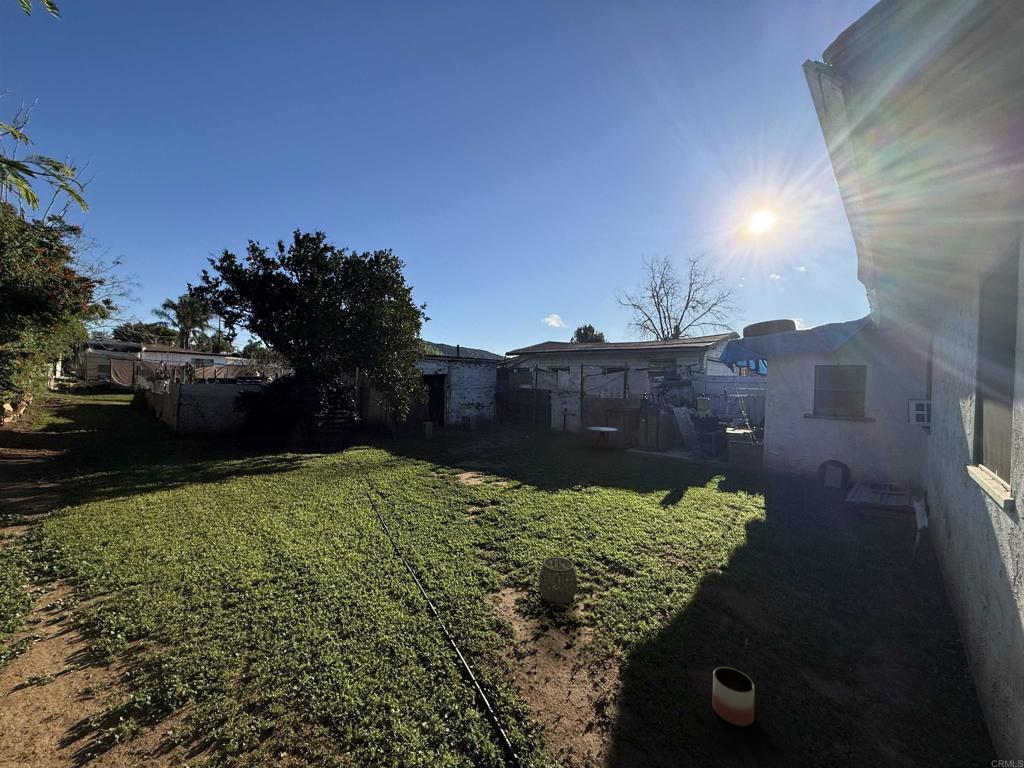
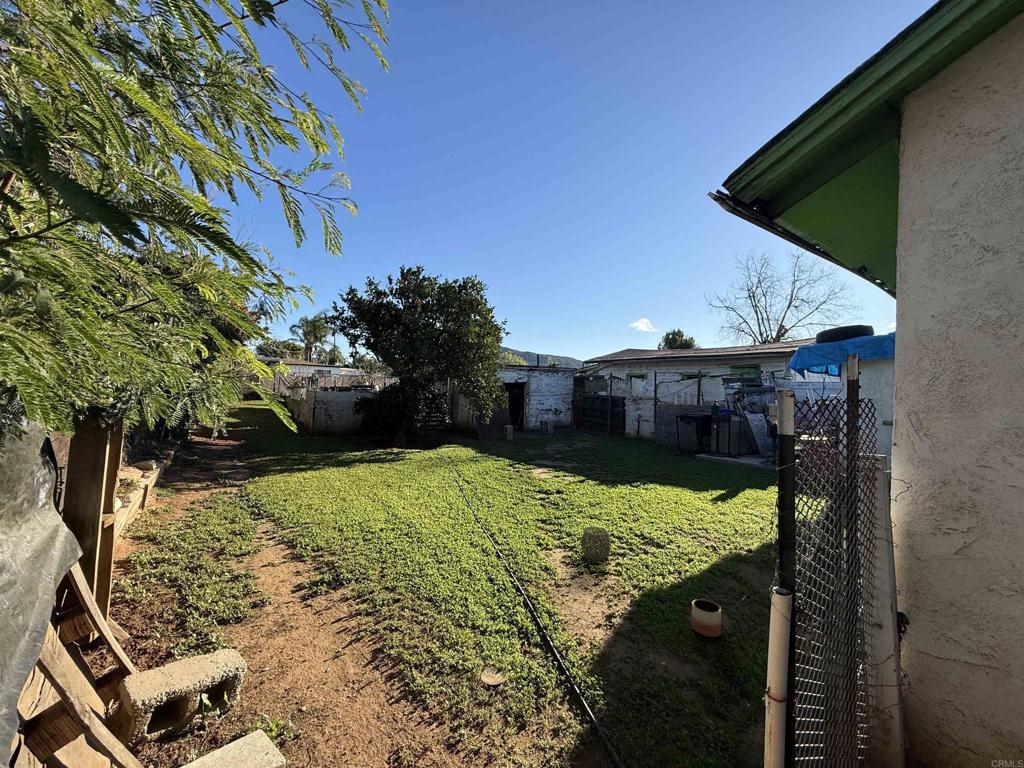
round table: present [588,427,618,450] -> none [659,433,691,456]

